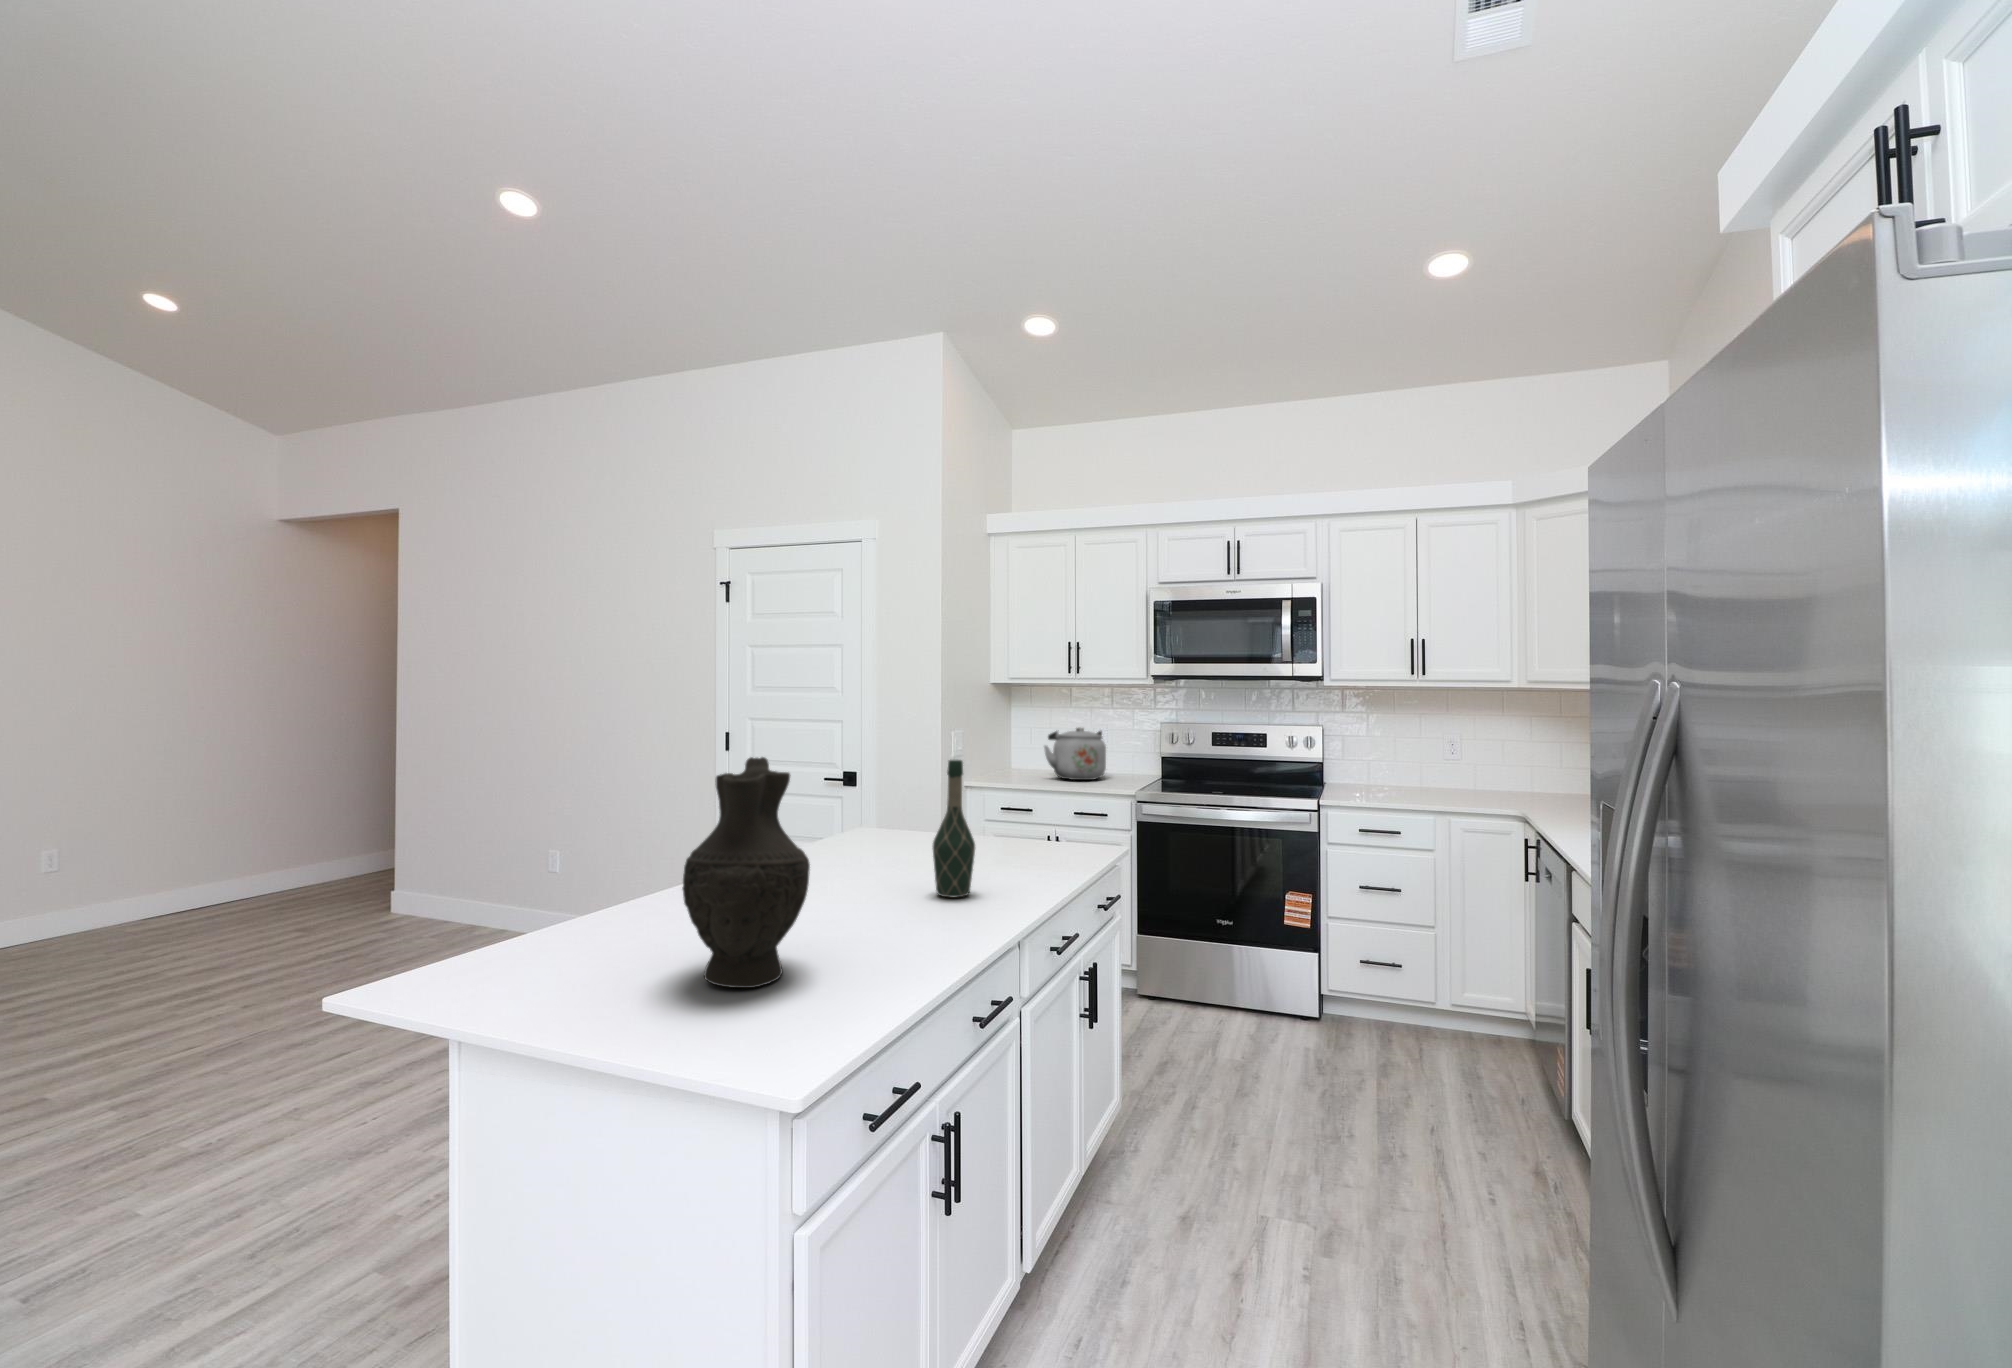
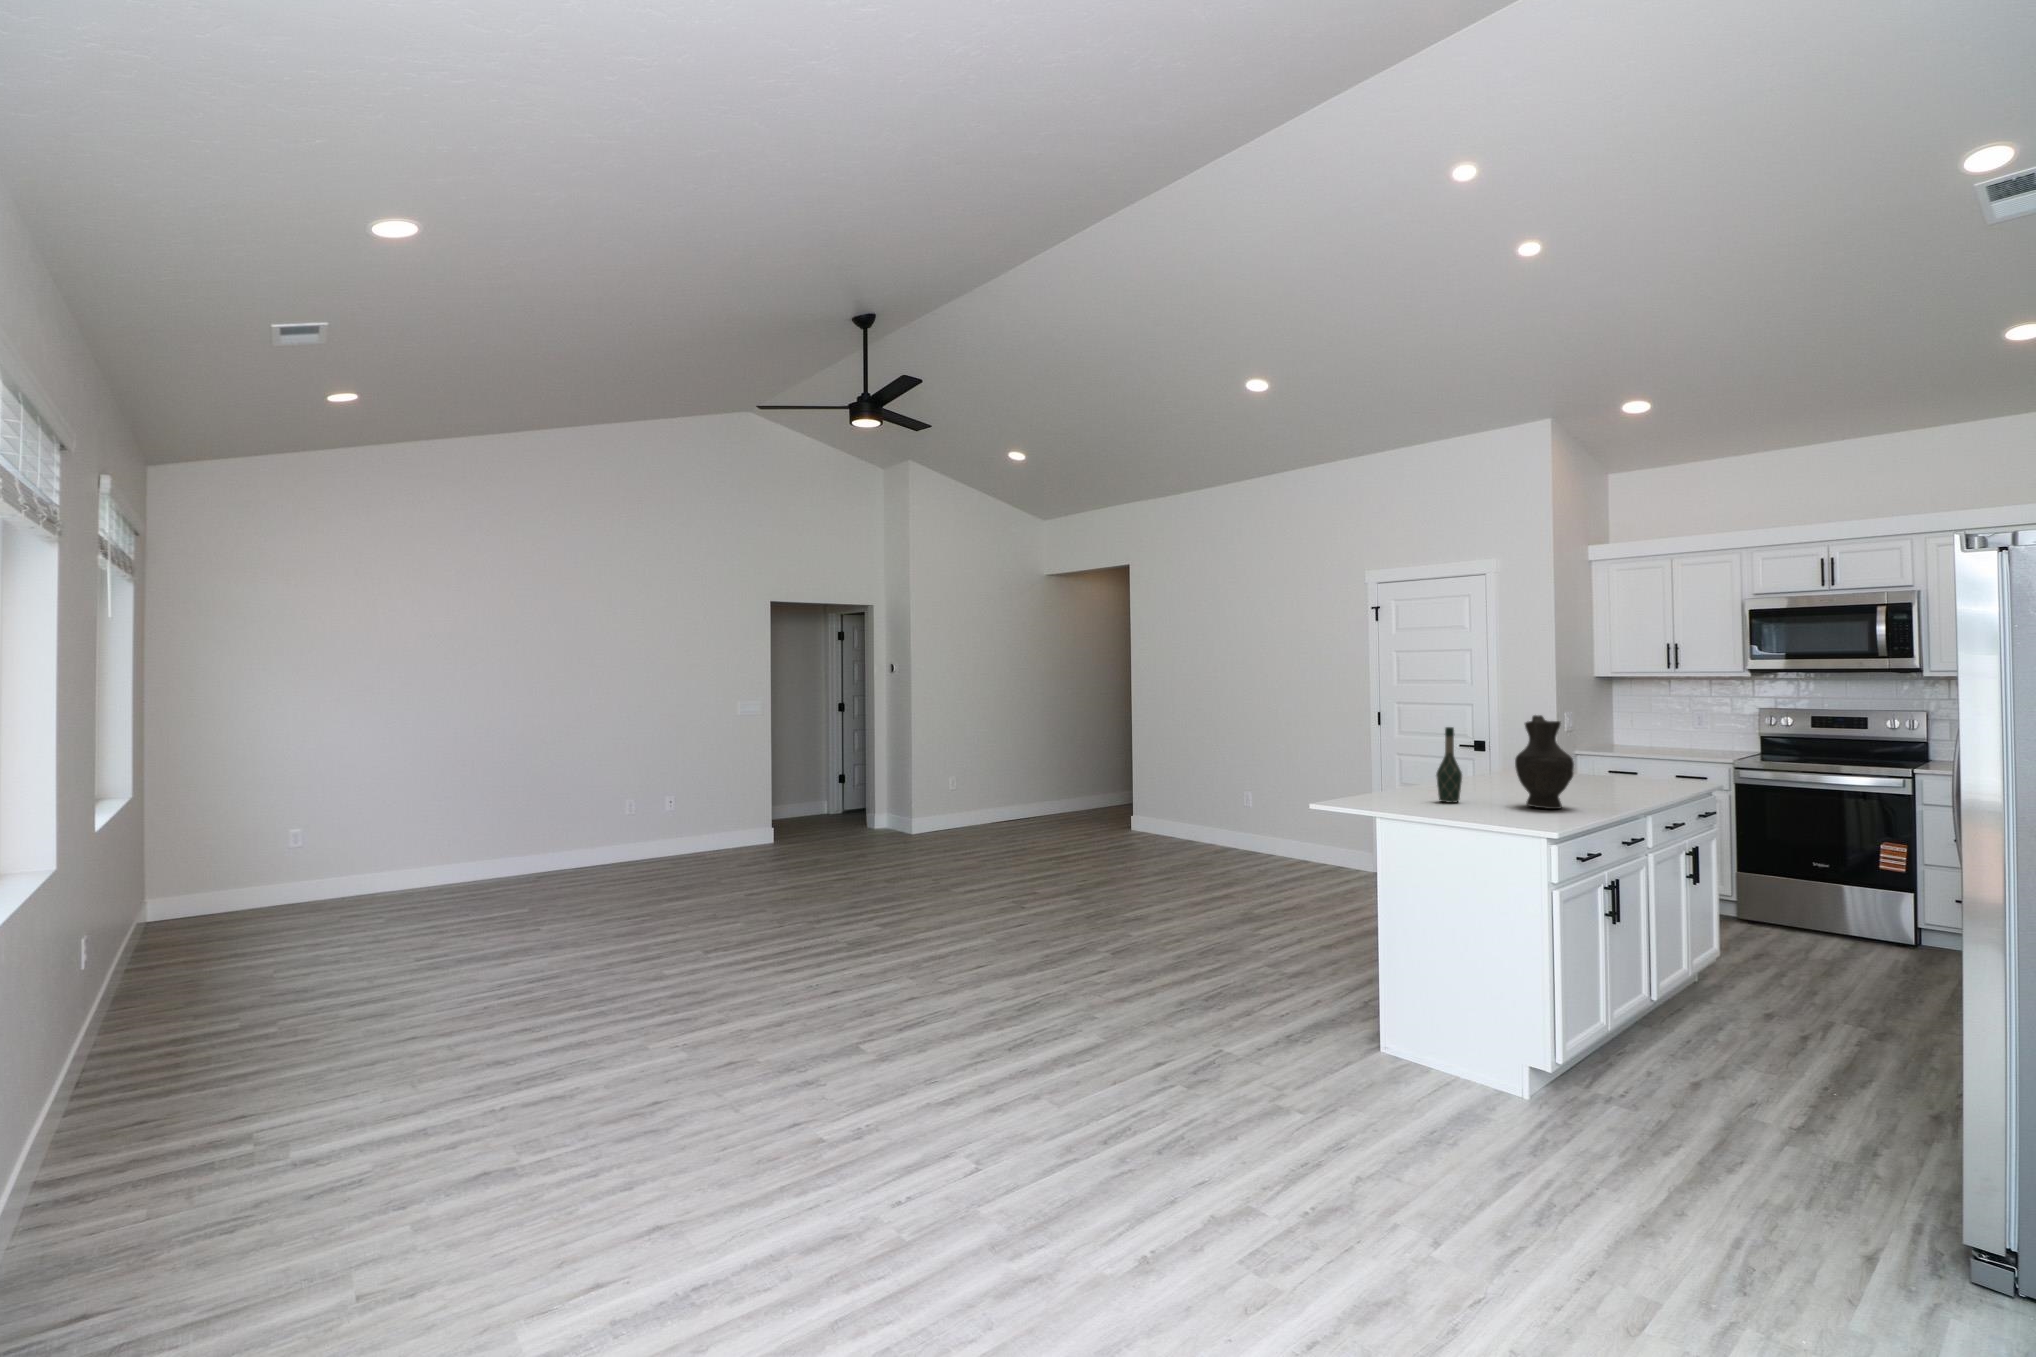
kettle: present [1044,727,1106,780] -> none [1644,711,1704,754]
wine bottle: present [933,760,975,897] -> present [1436,727,1462,803]

